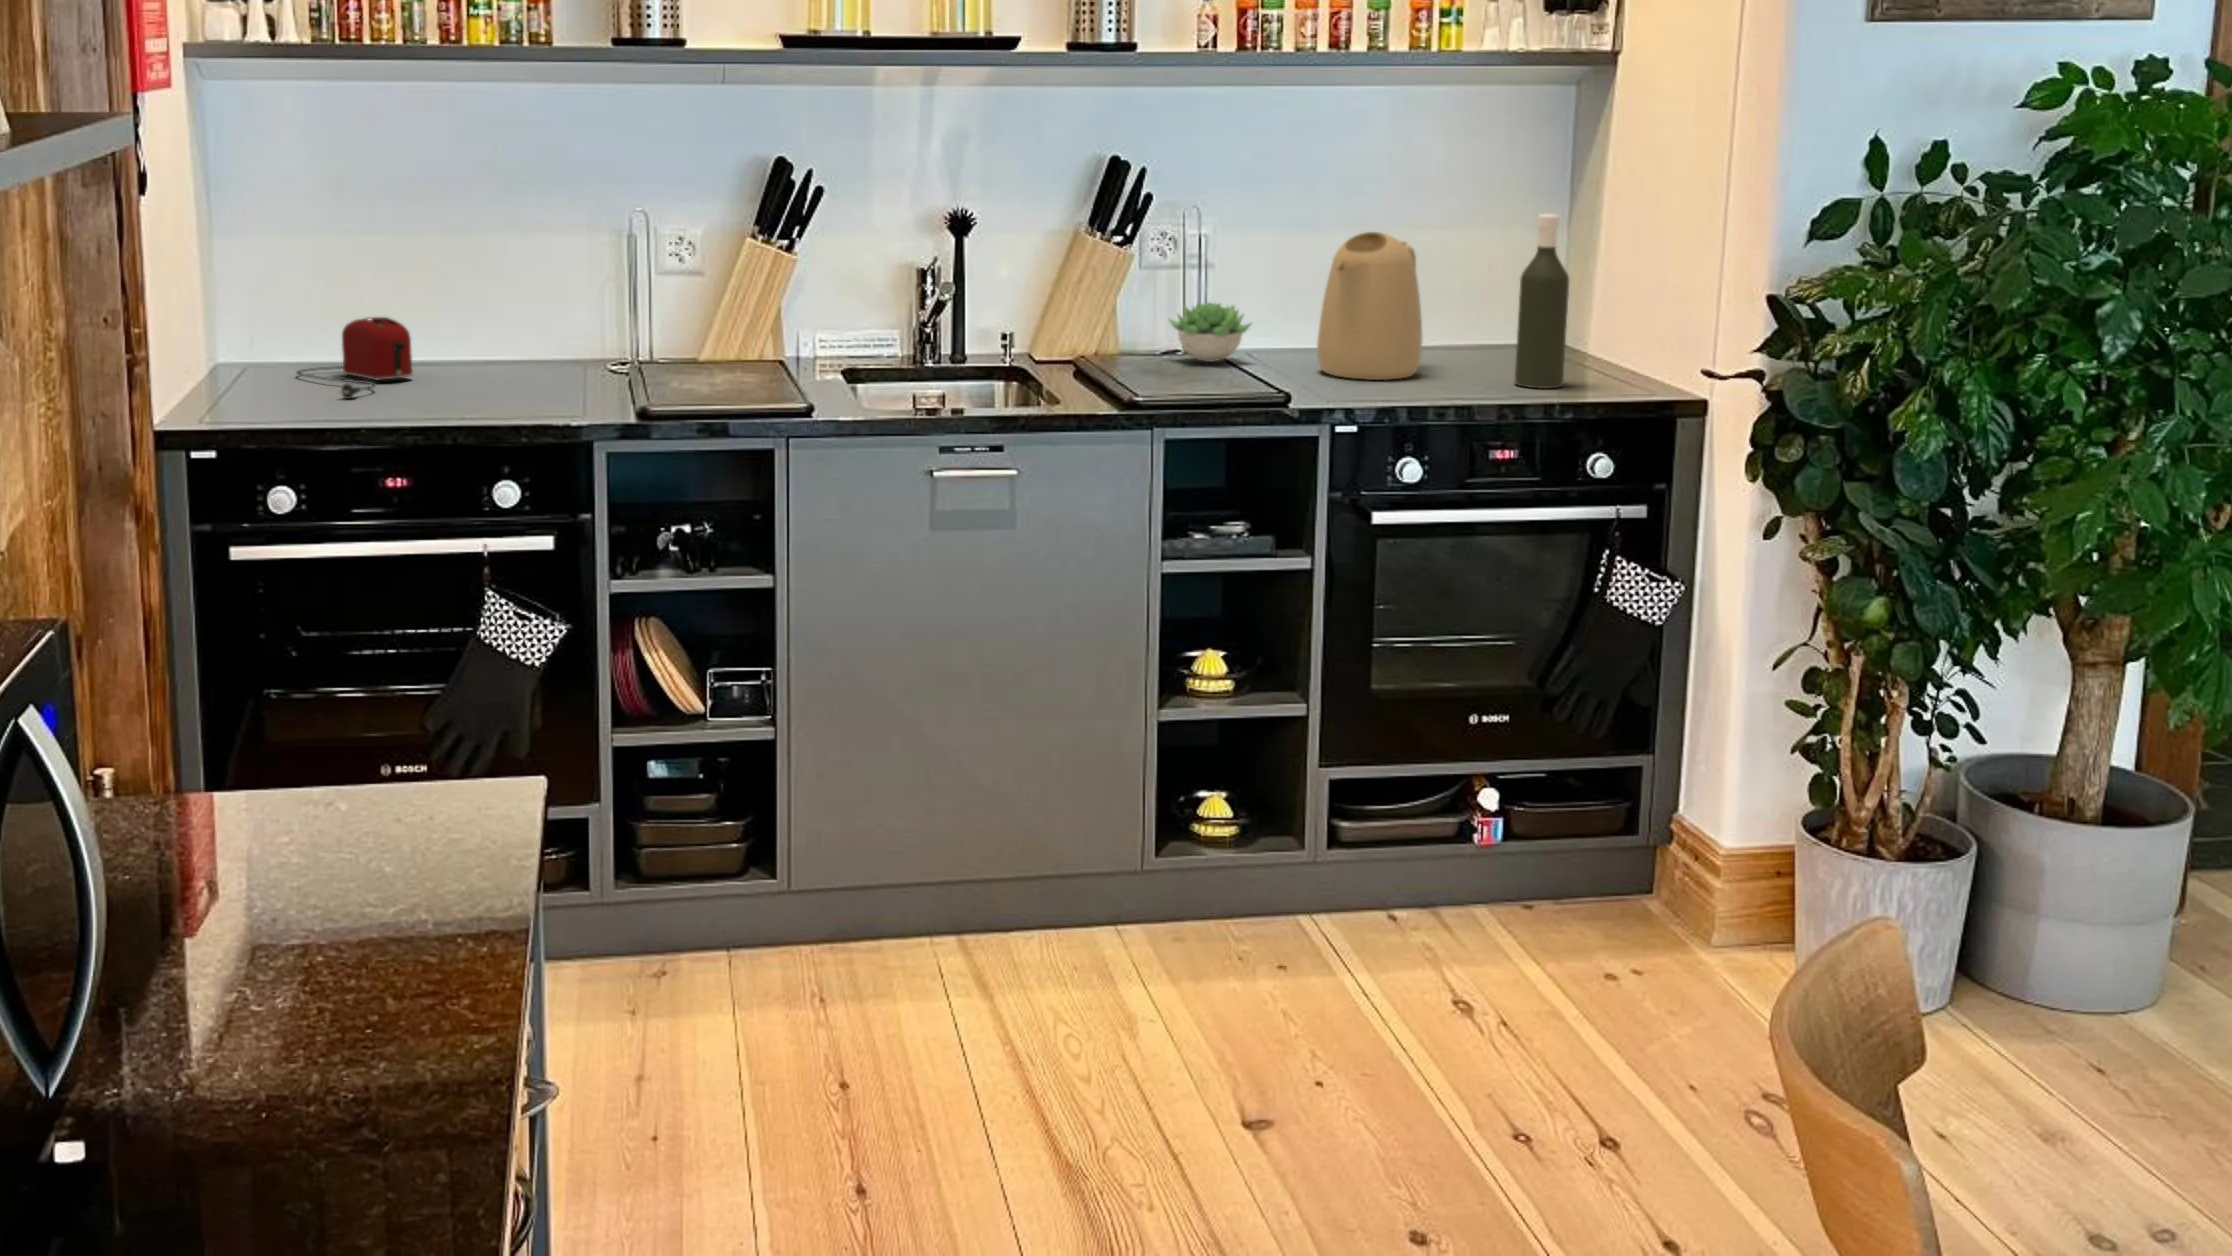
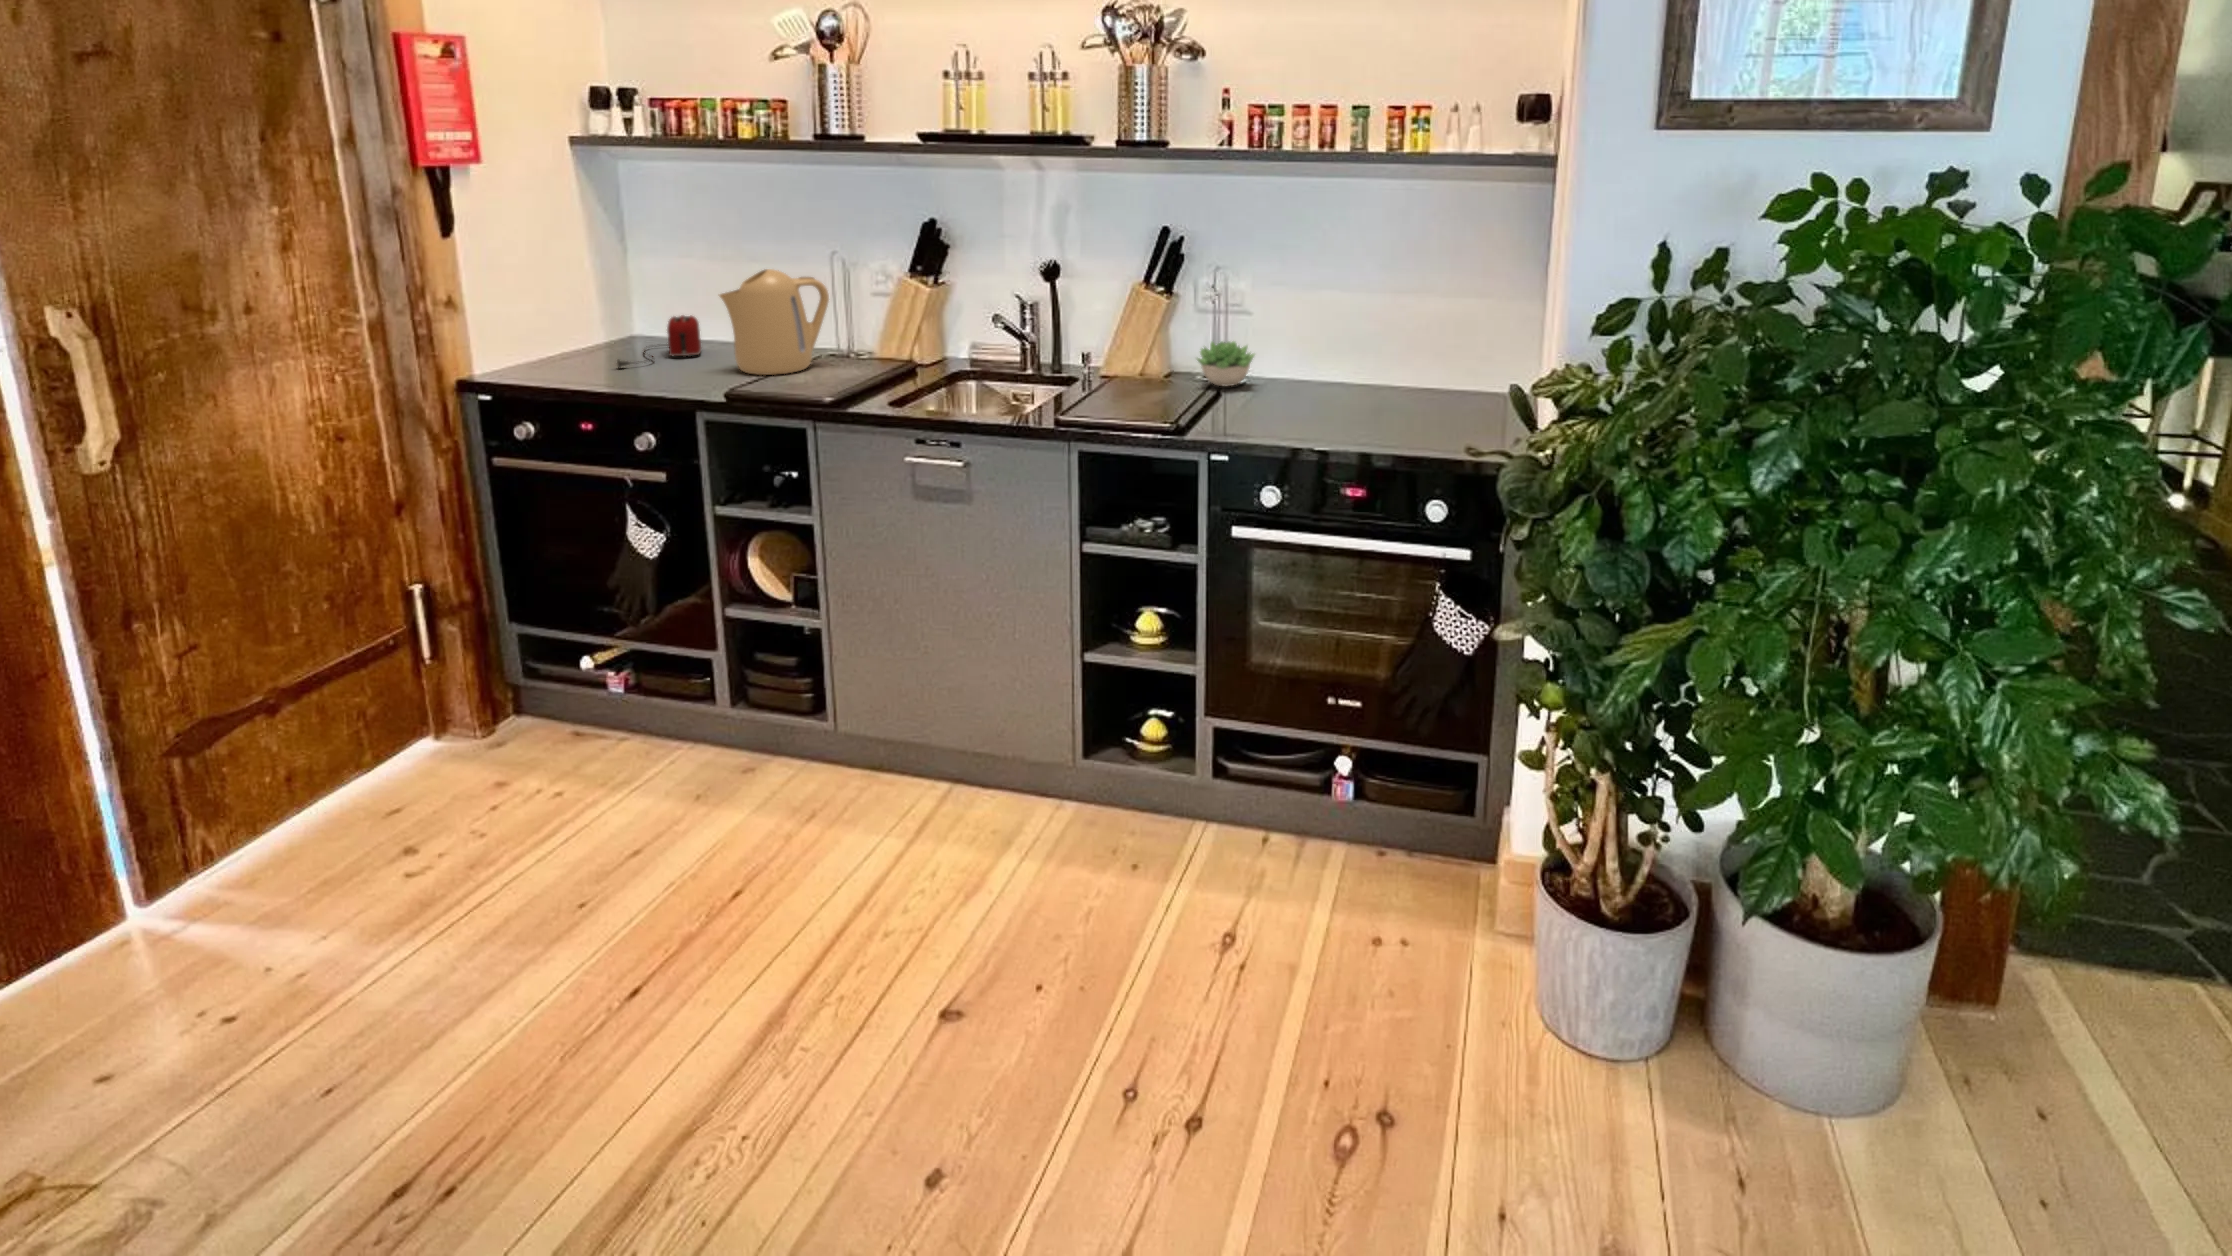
bottle: present [1515,214,1569,388] -> none [1402,291,1447,438]
kettle: present [1317,232,1422,380] -> present [720,269,829,375]

